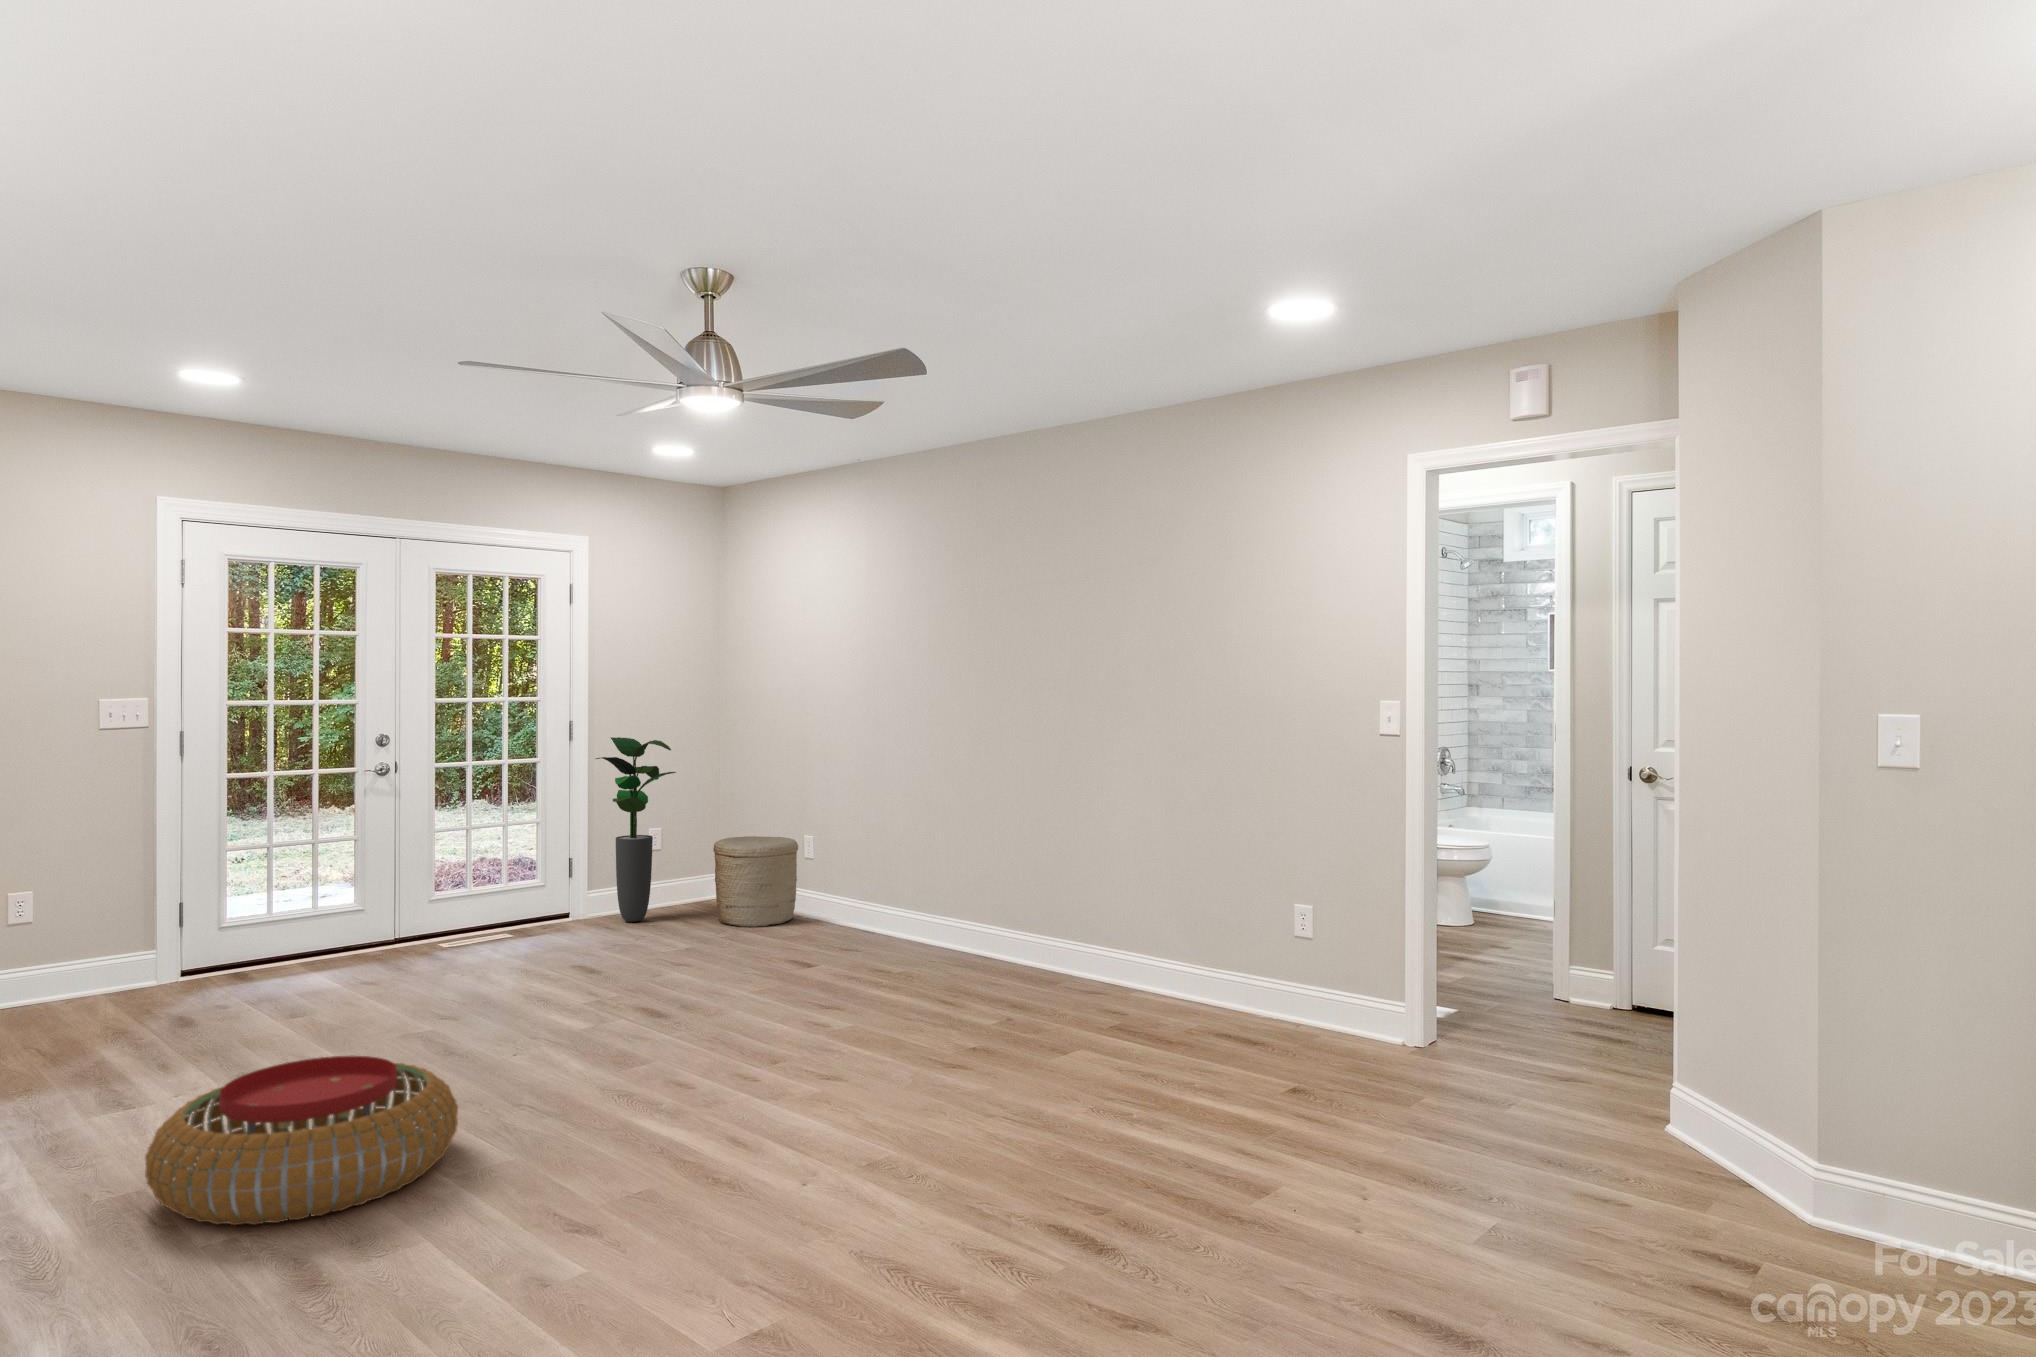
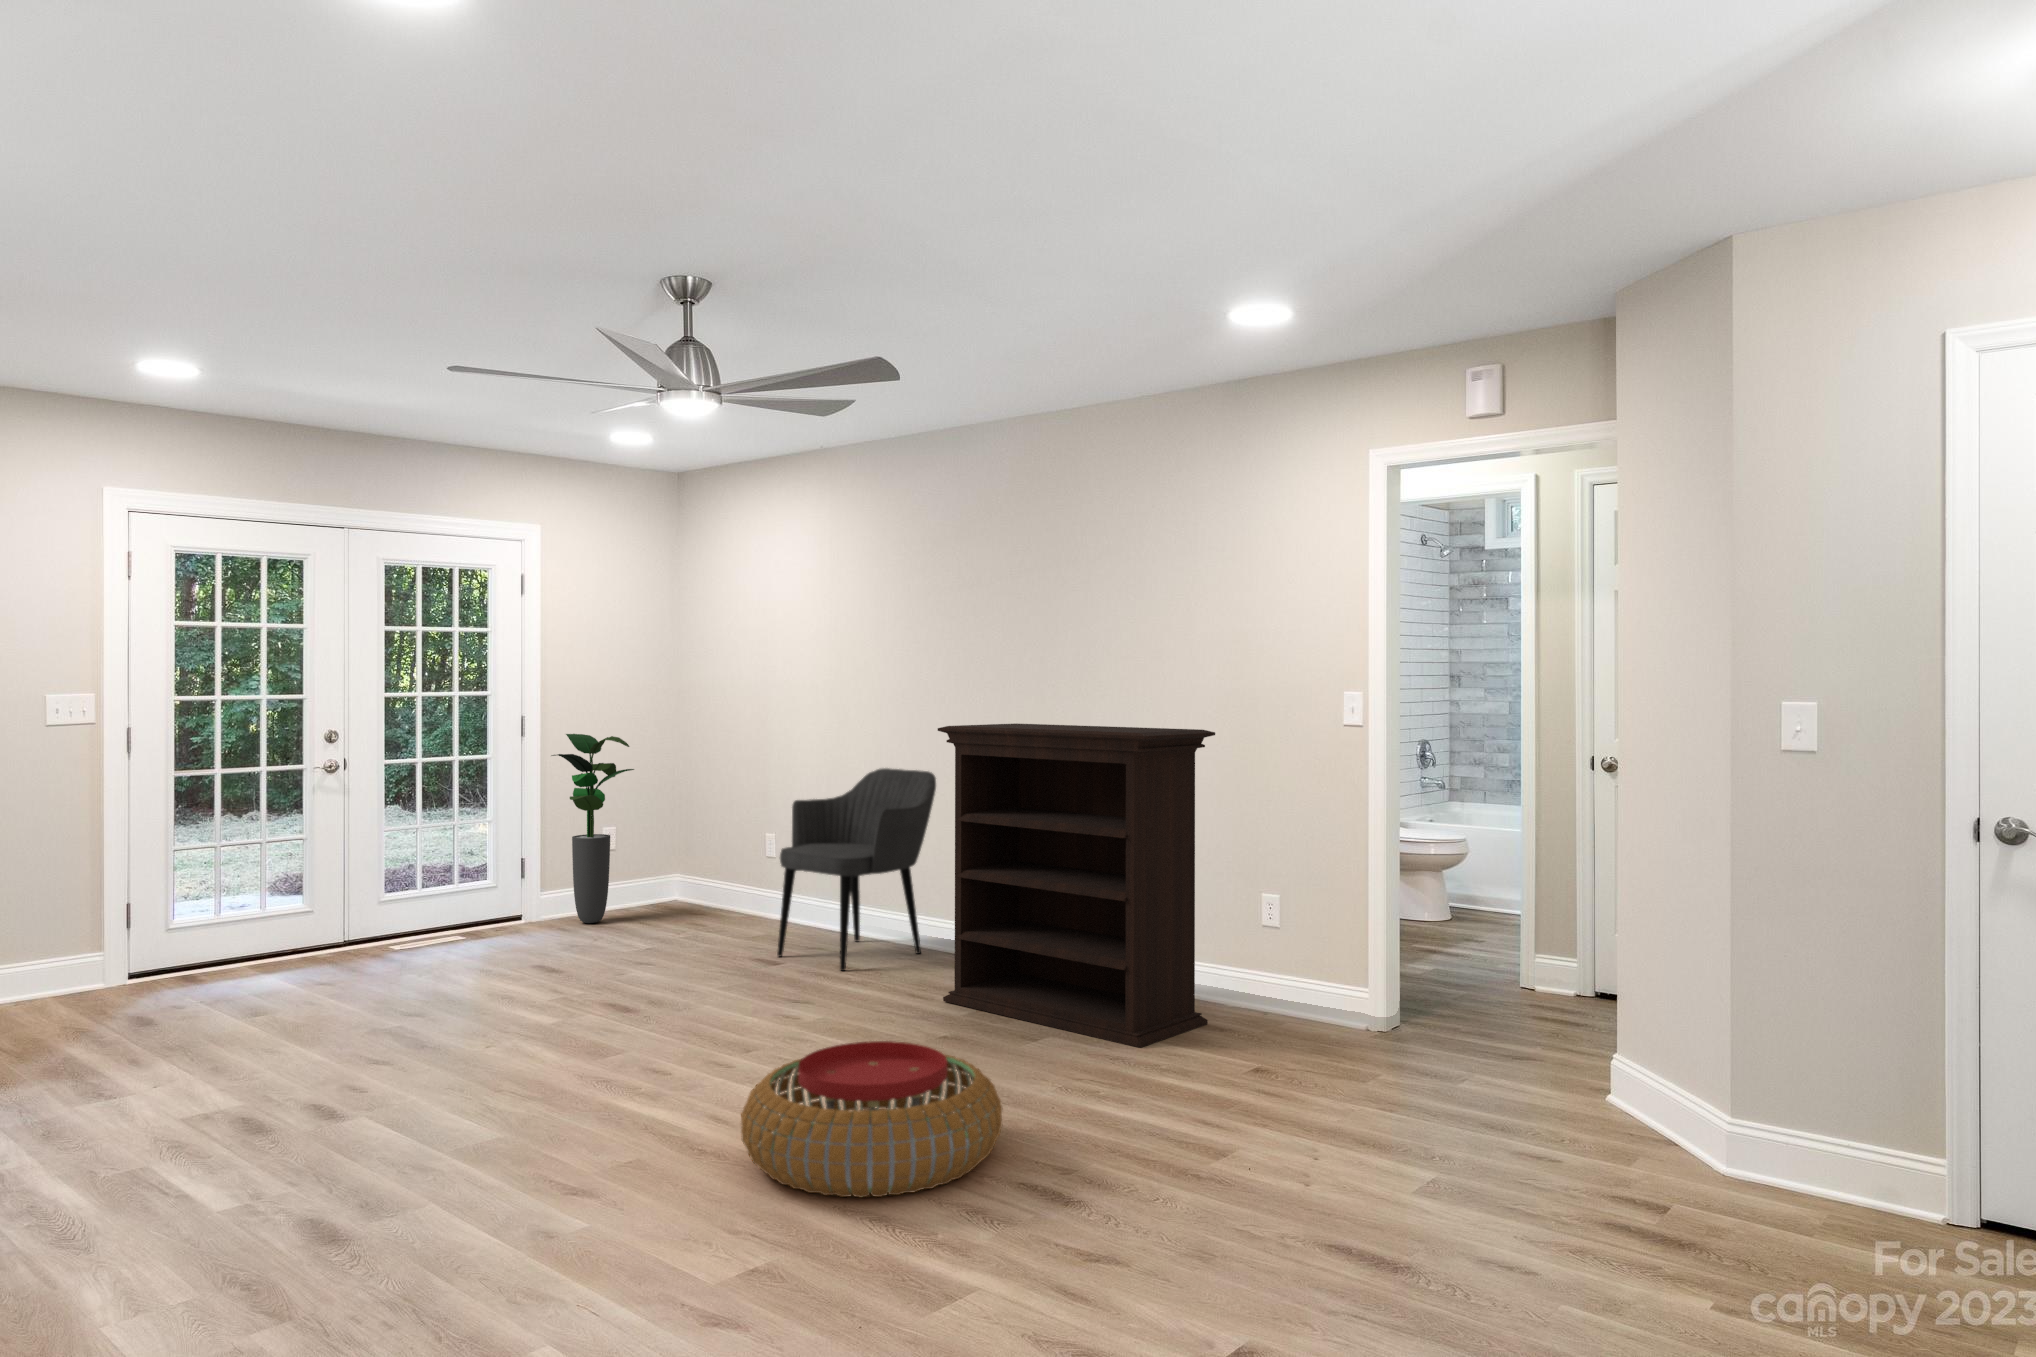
bookshelf: none [968,730,1249,1062] -> present [938,724,1215,1048]
armchair: none [811,773,968,974] -> present [777,768,936,971]
woven basket: present [713,836,798,927] -> none [674,835,761,927]
pouf: present [145,1056,458,1225] -> present [741,1041,1002,1197]

